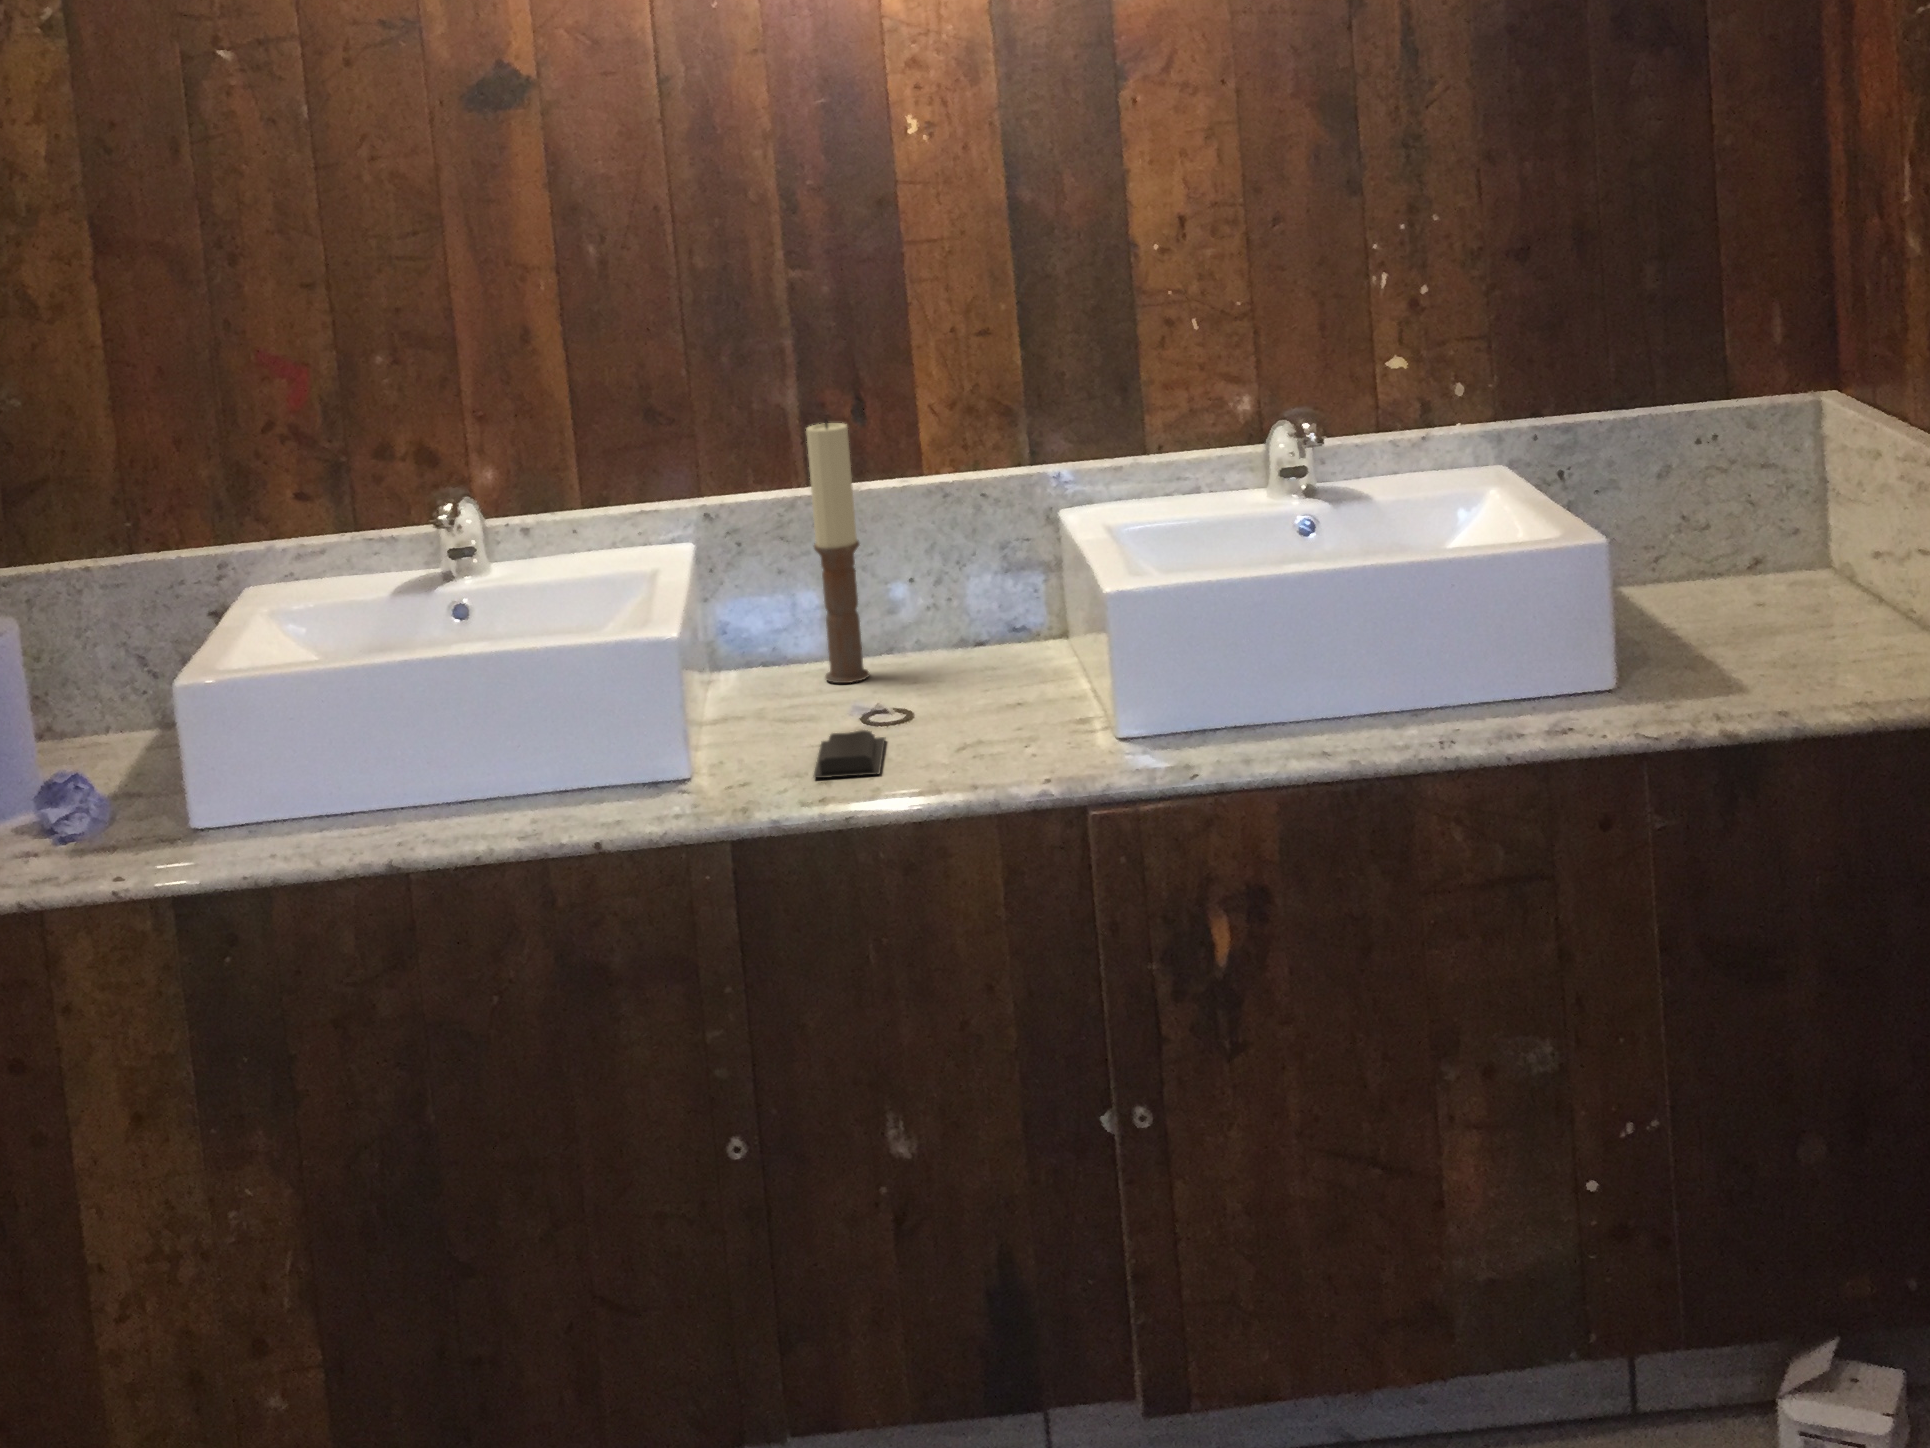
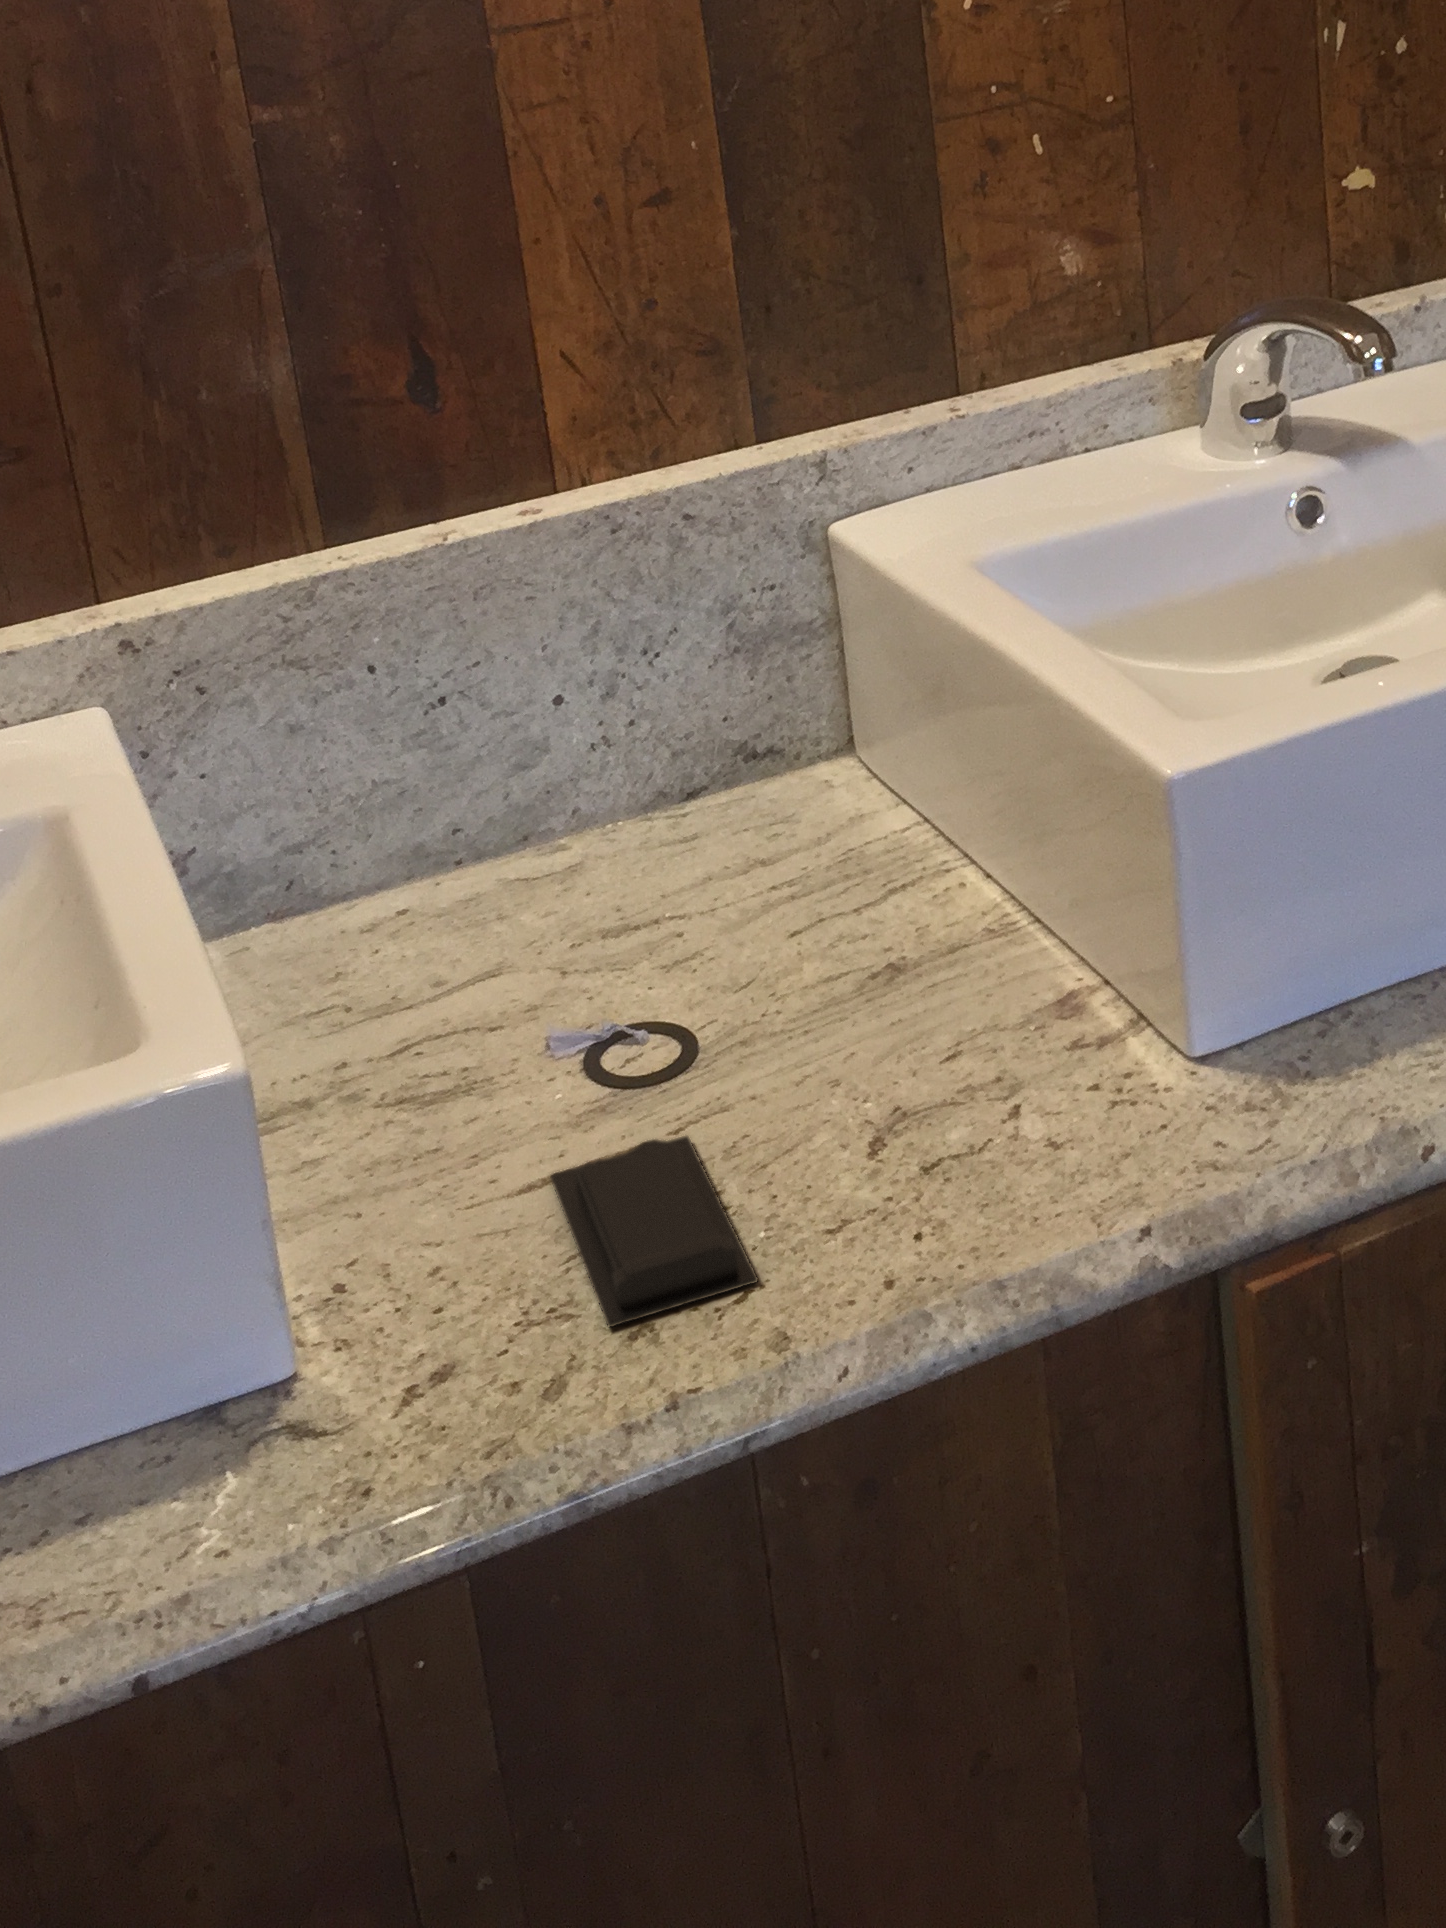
candle: present [806,420,869,683] -> none [355,422,521,954]

